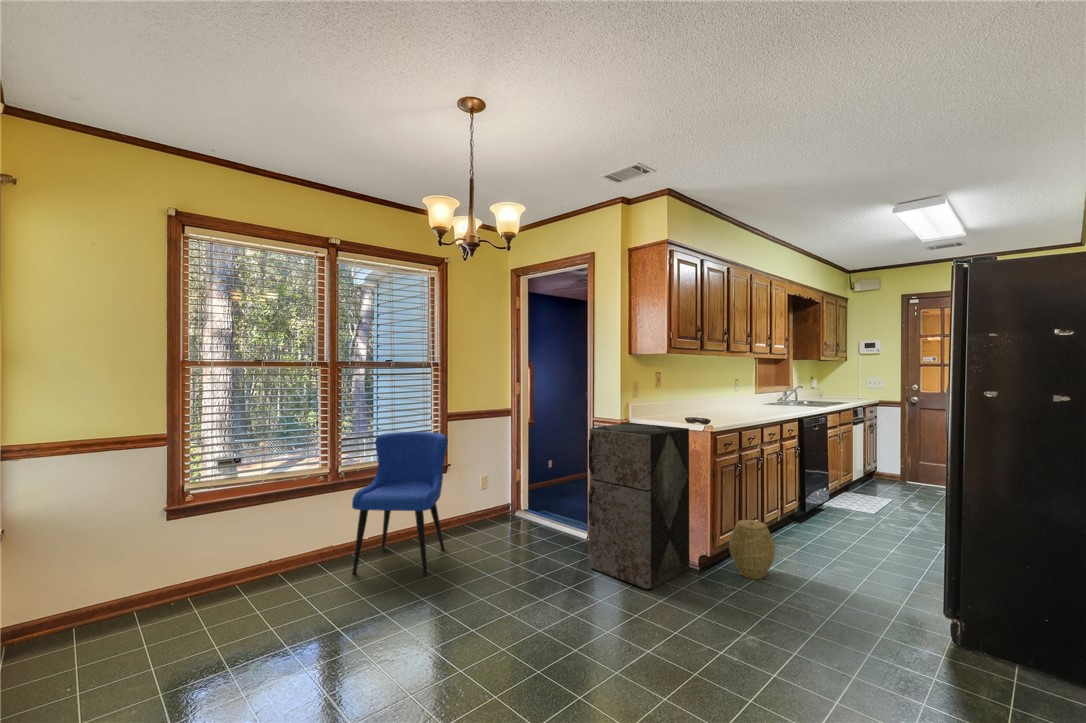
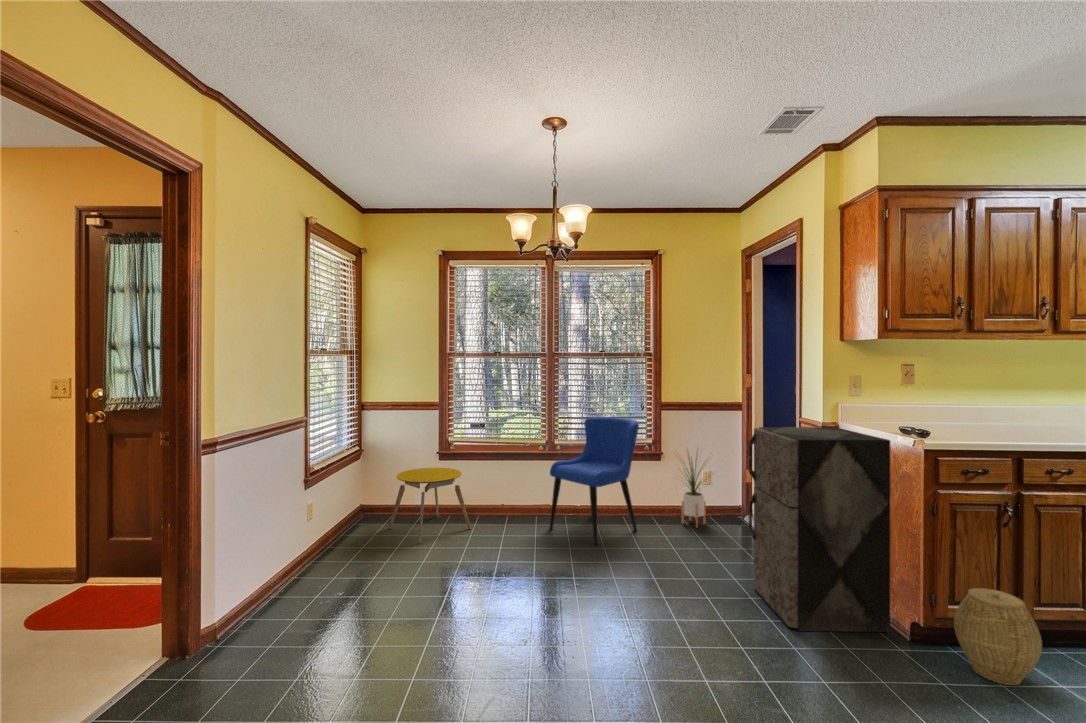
house plant: none [463,449,505,531] -> present [680,455,713,527]
stool: none [90,529,246,654] -> present [388,468,471,543]

